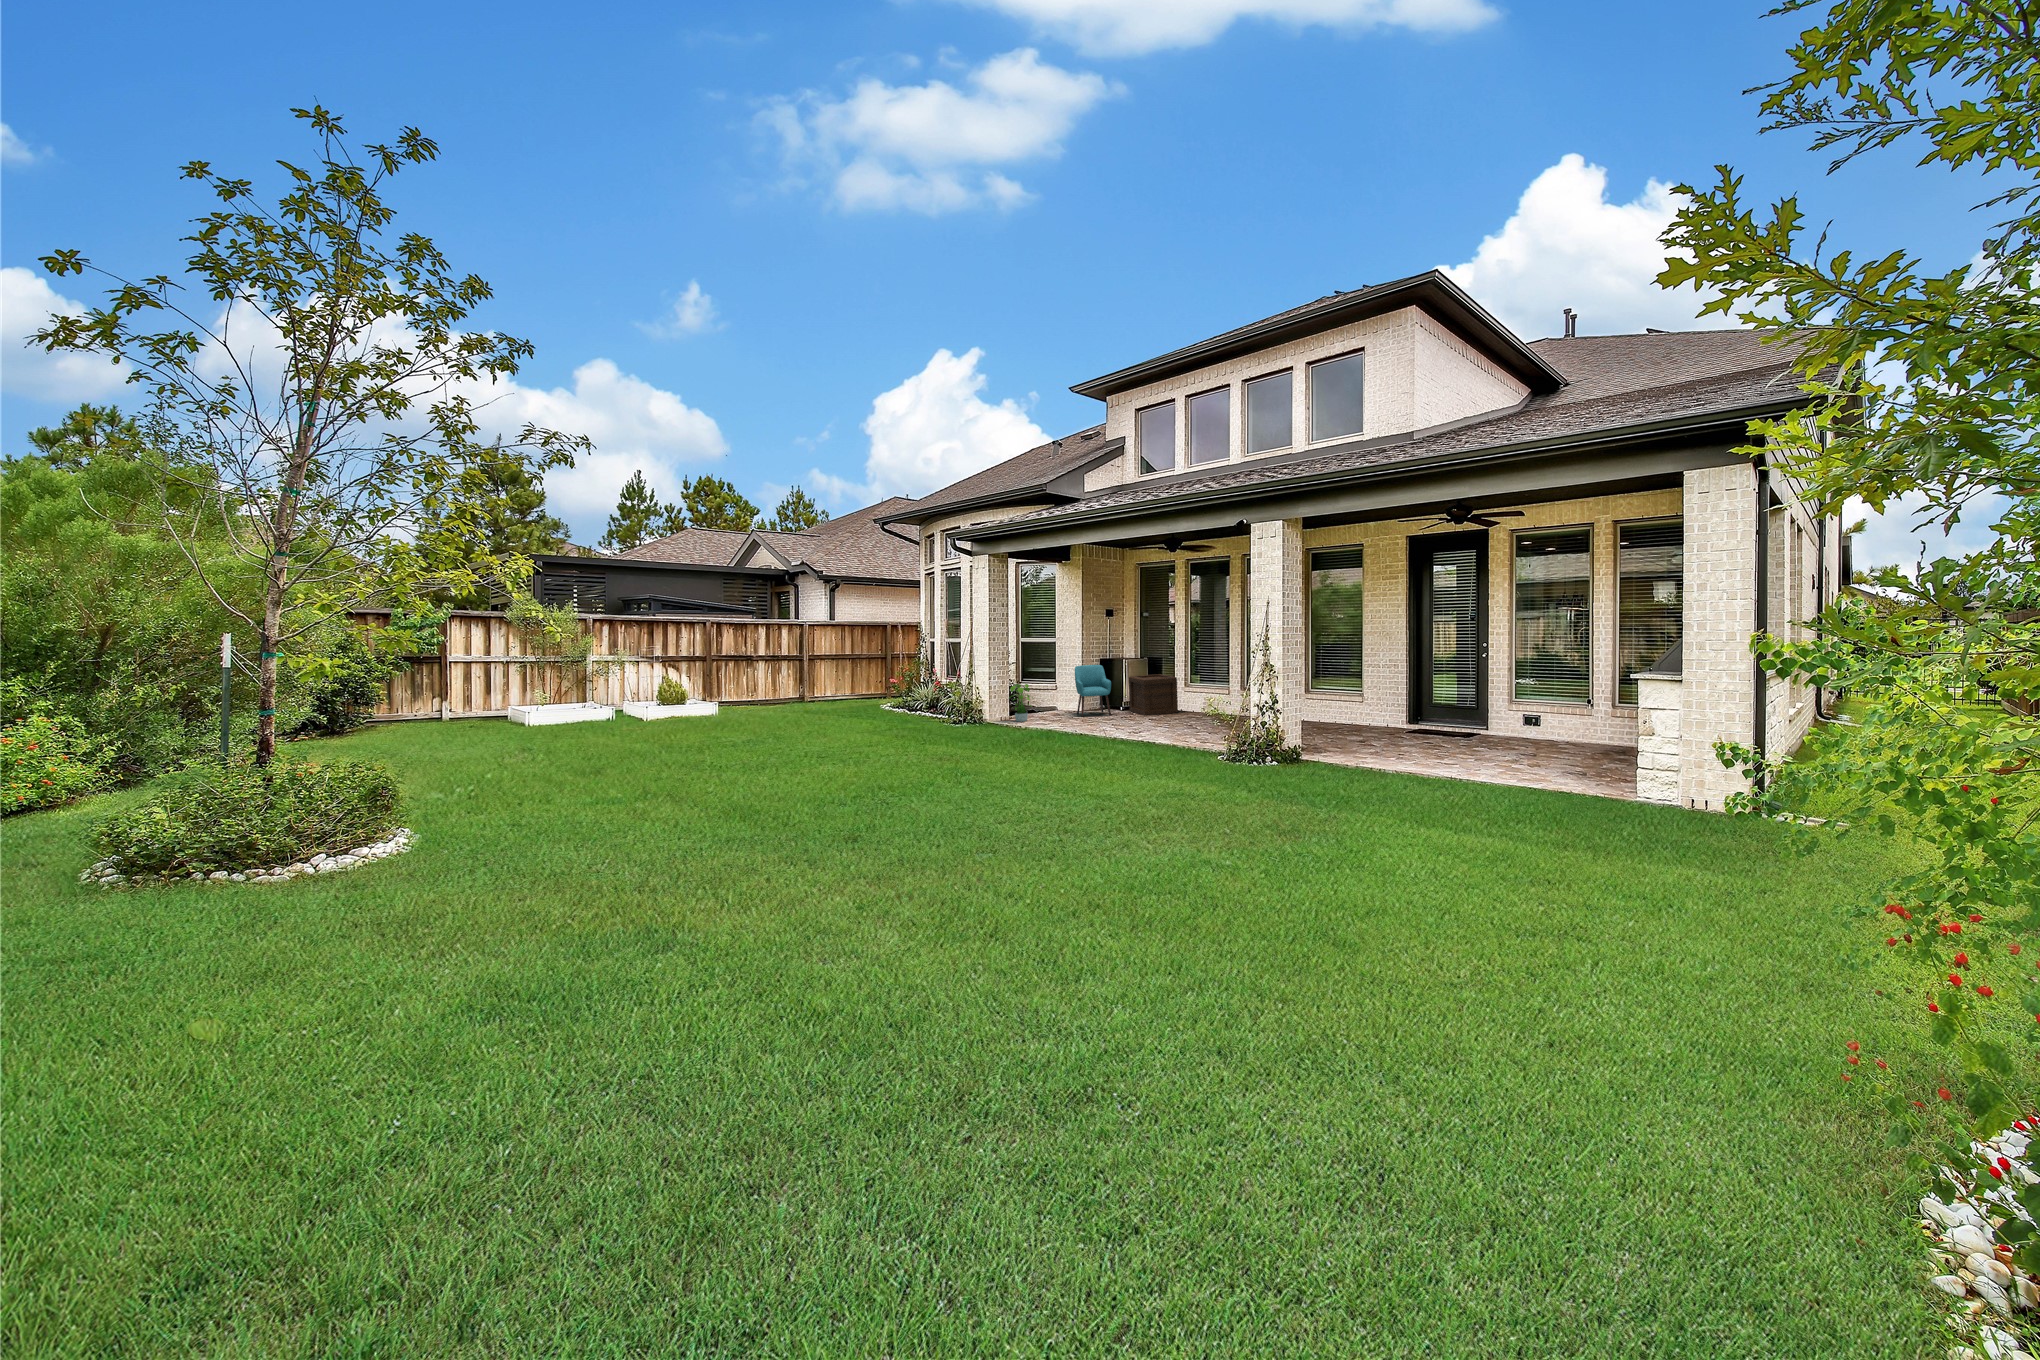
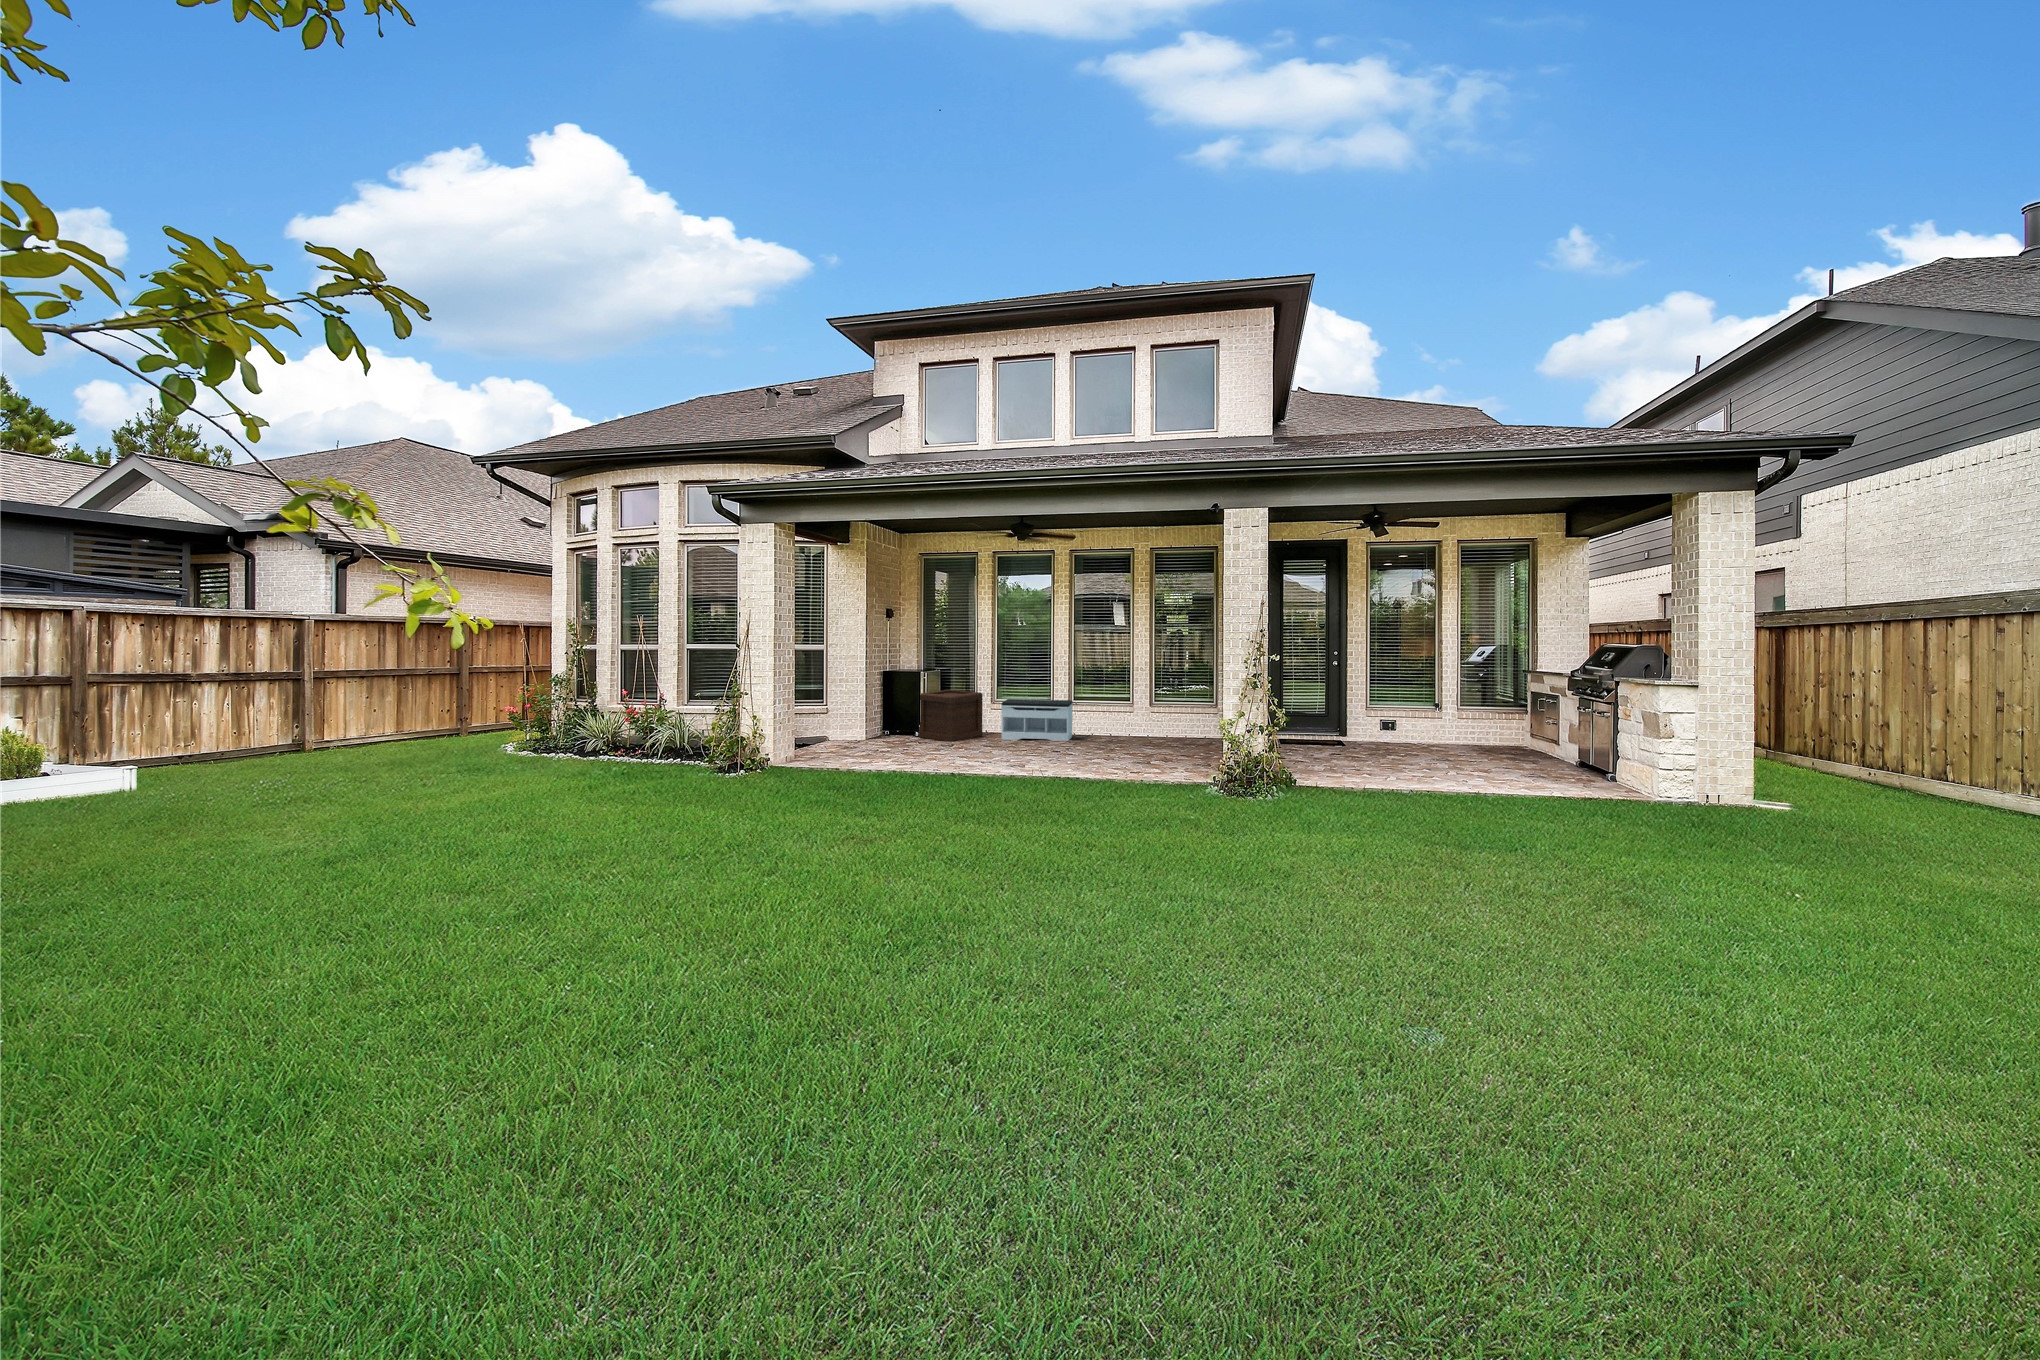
chair: present [1075,665,1111,717] -> none [856,680,911,749]
bench: none [1184,683,1246,720] -> present [1001,699,1073,741]
potted plant: present [1010,684,1030,722] -> none [788,706,825,760]

